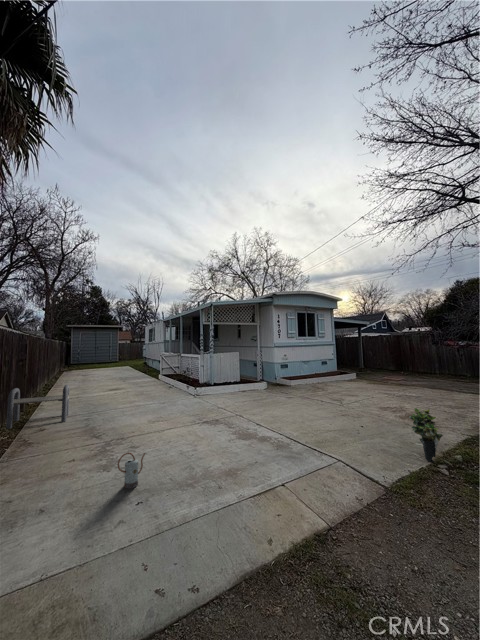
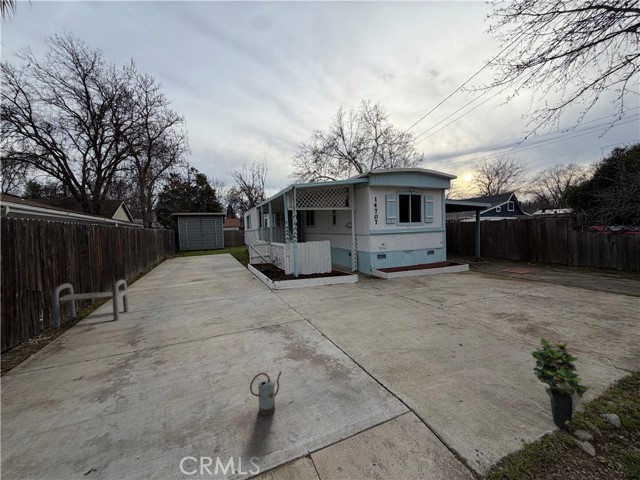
watering can: present [118,453,145,489] -> present [250,372,281,415]

